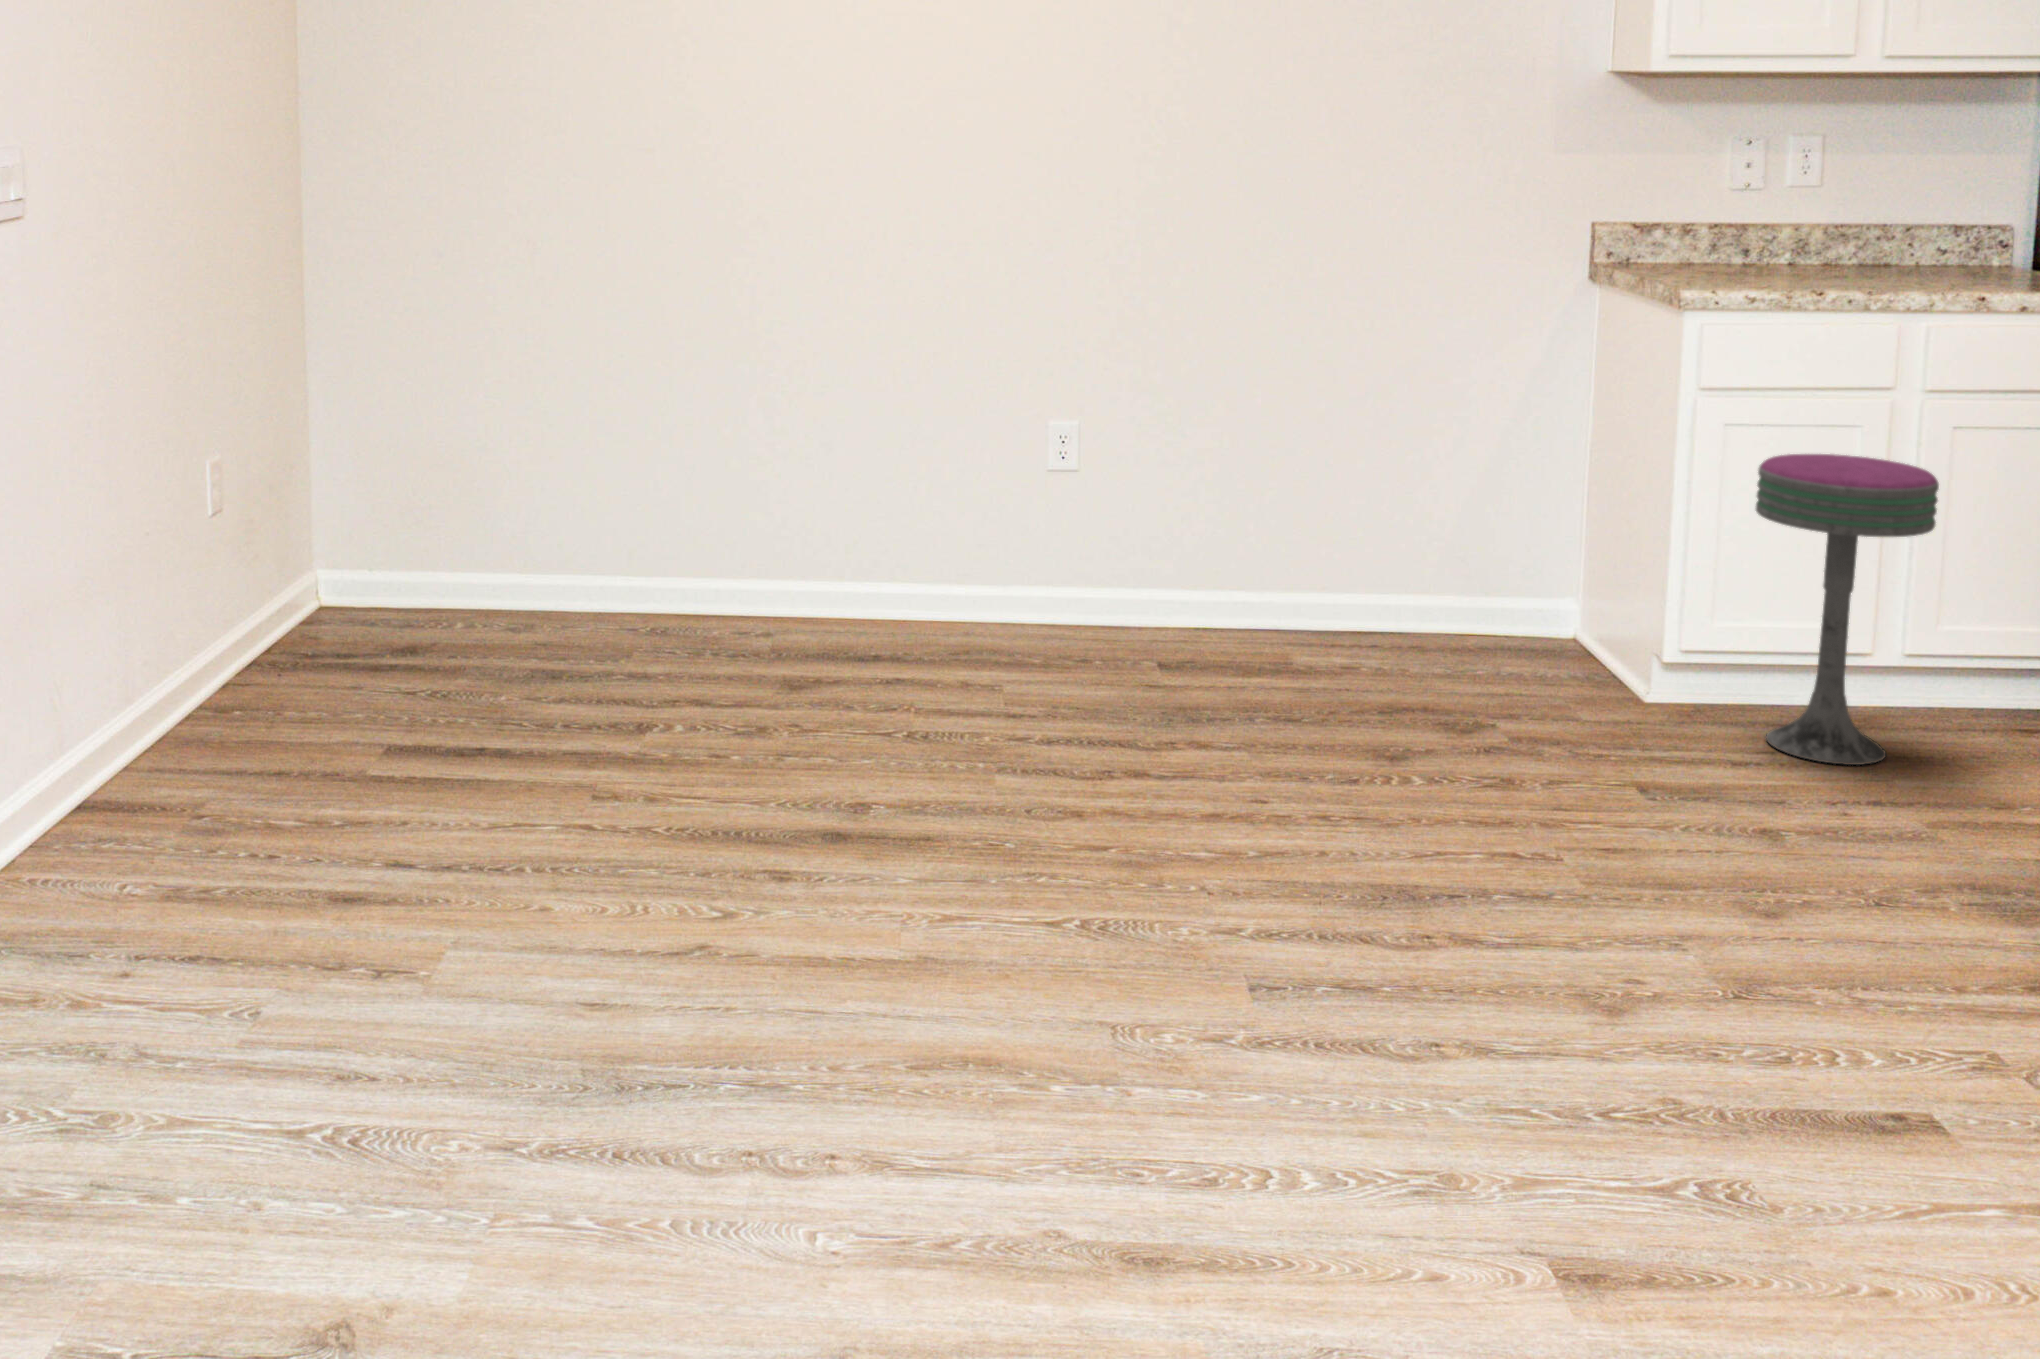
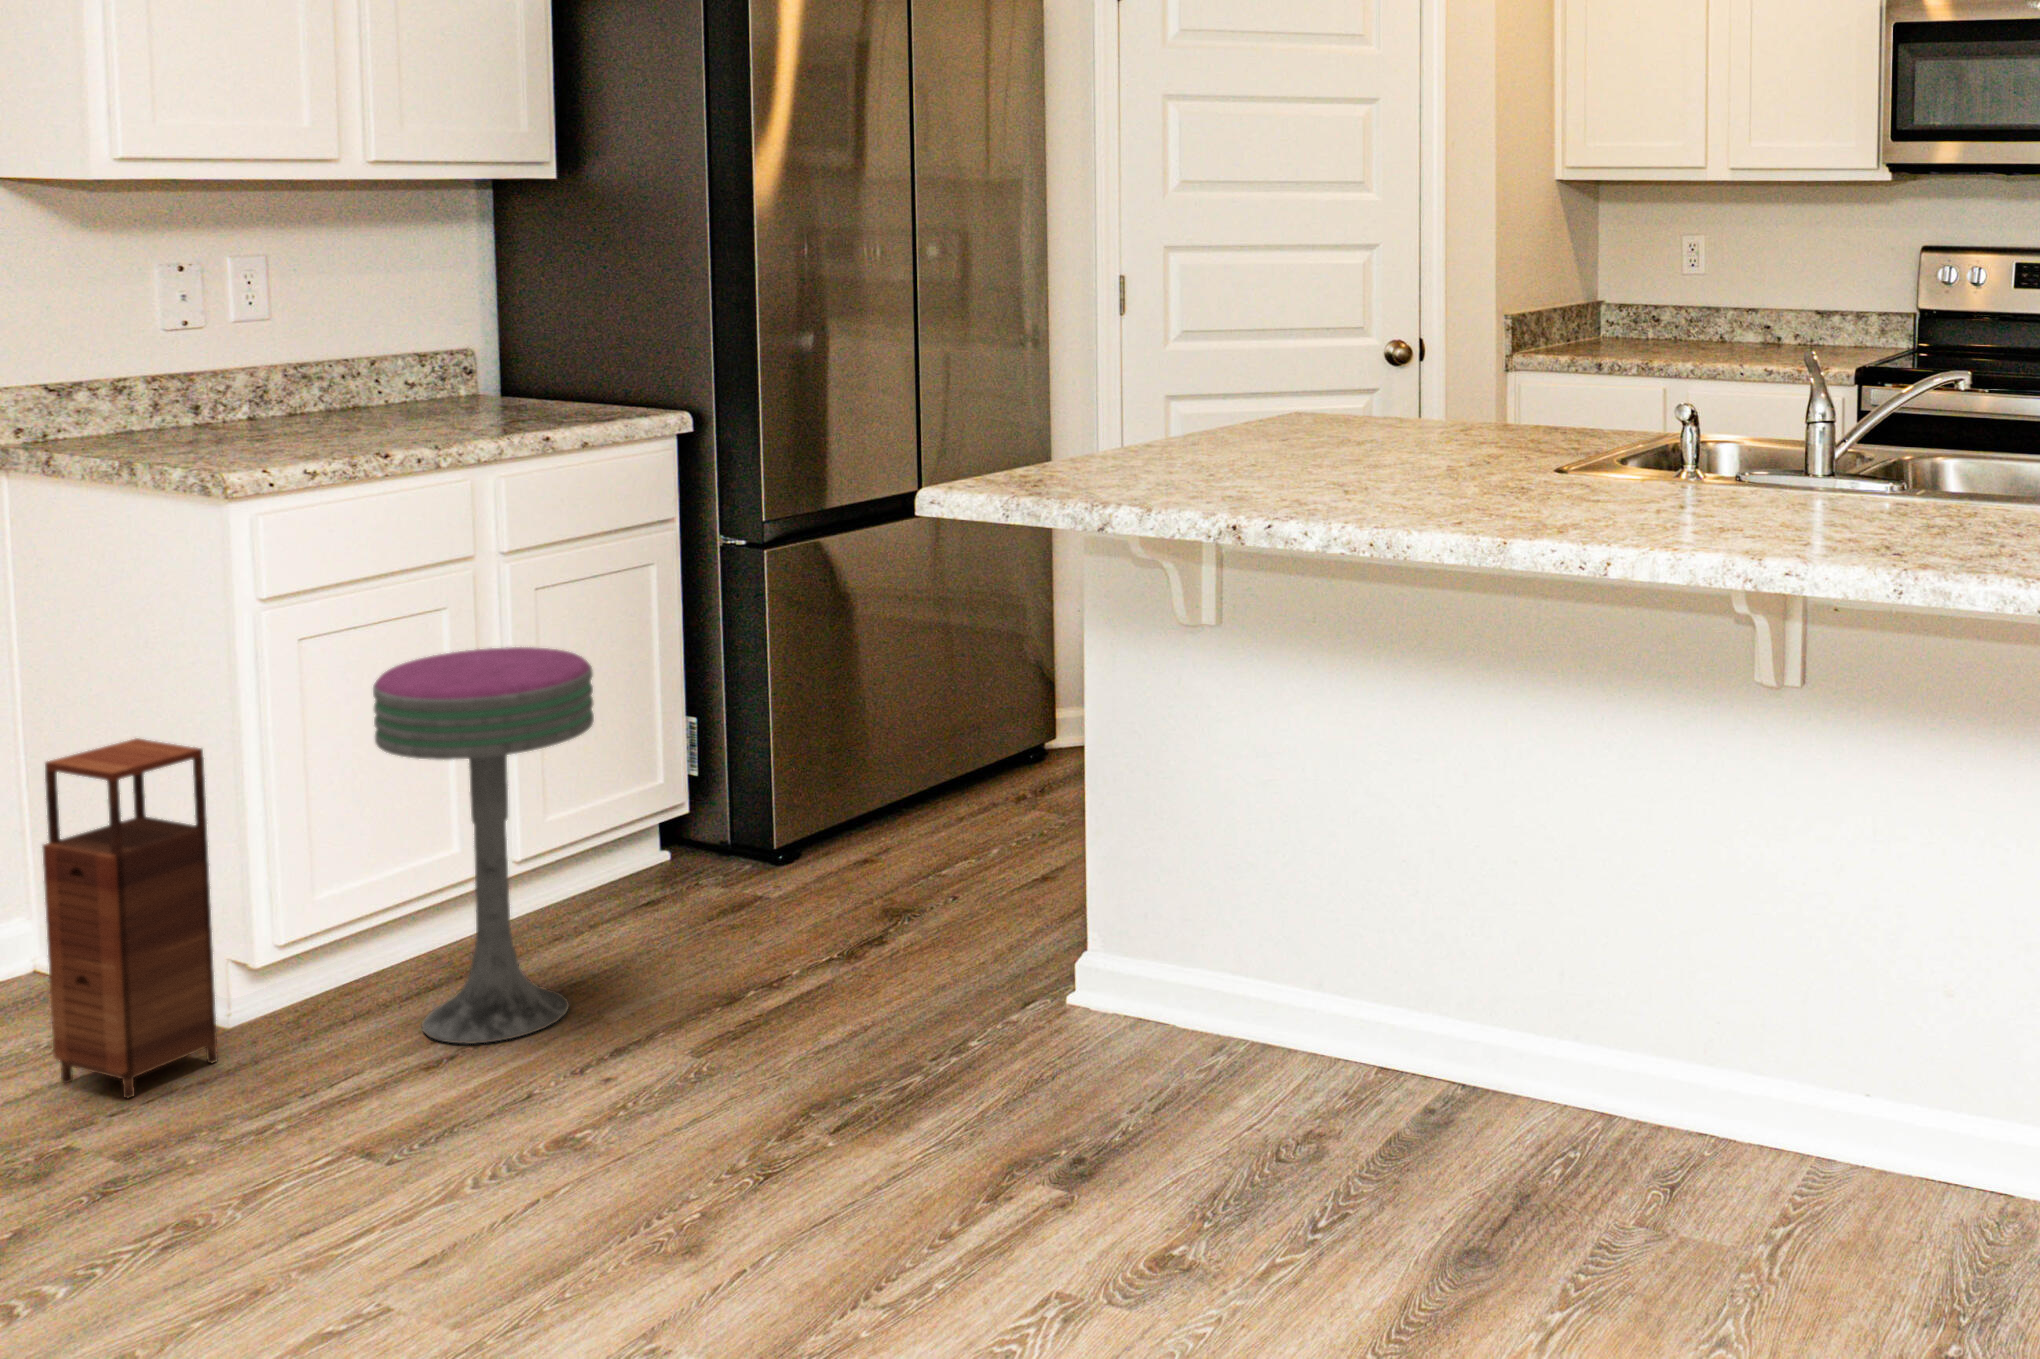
storage cabinet: none [1538,467,1646,704] -> present [43,738,218,1098]

